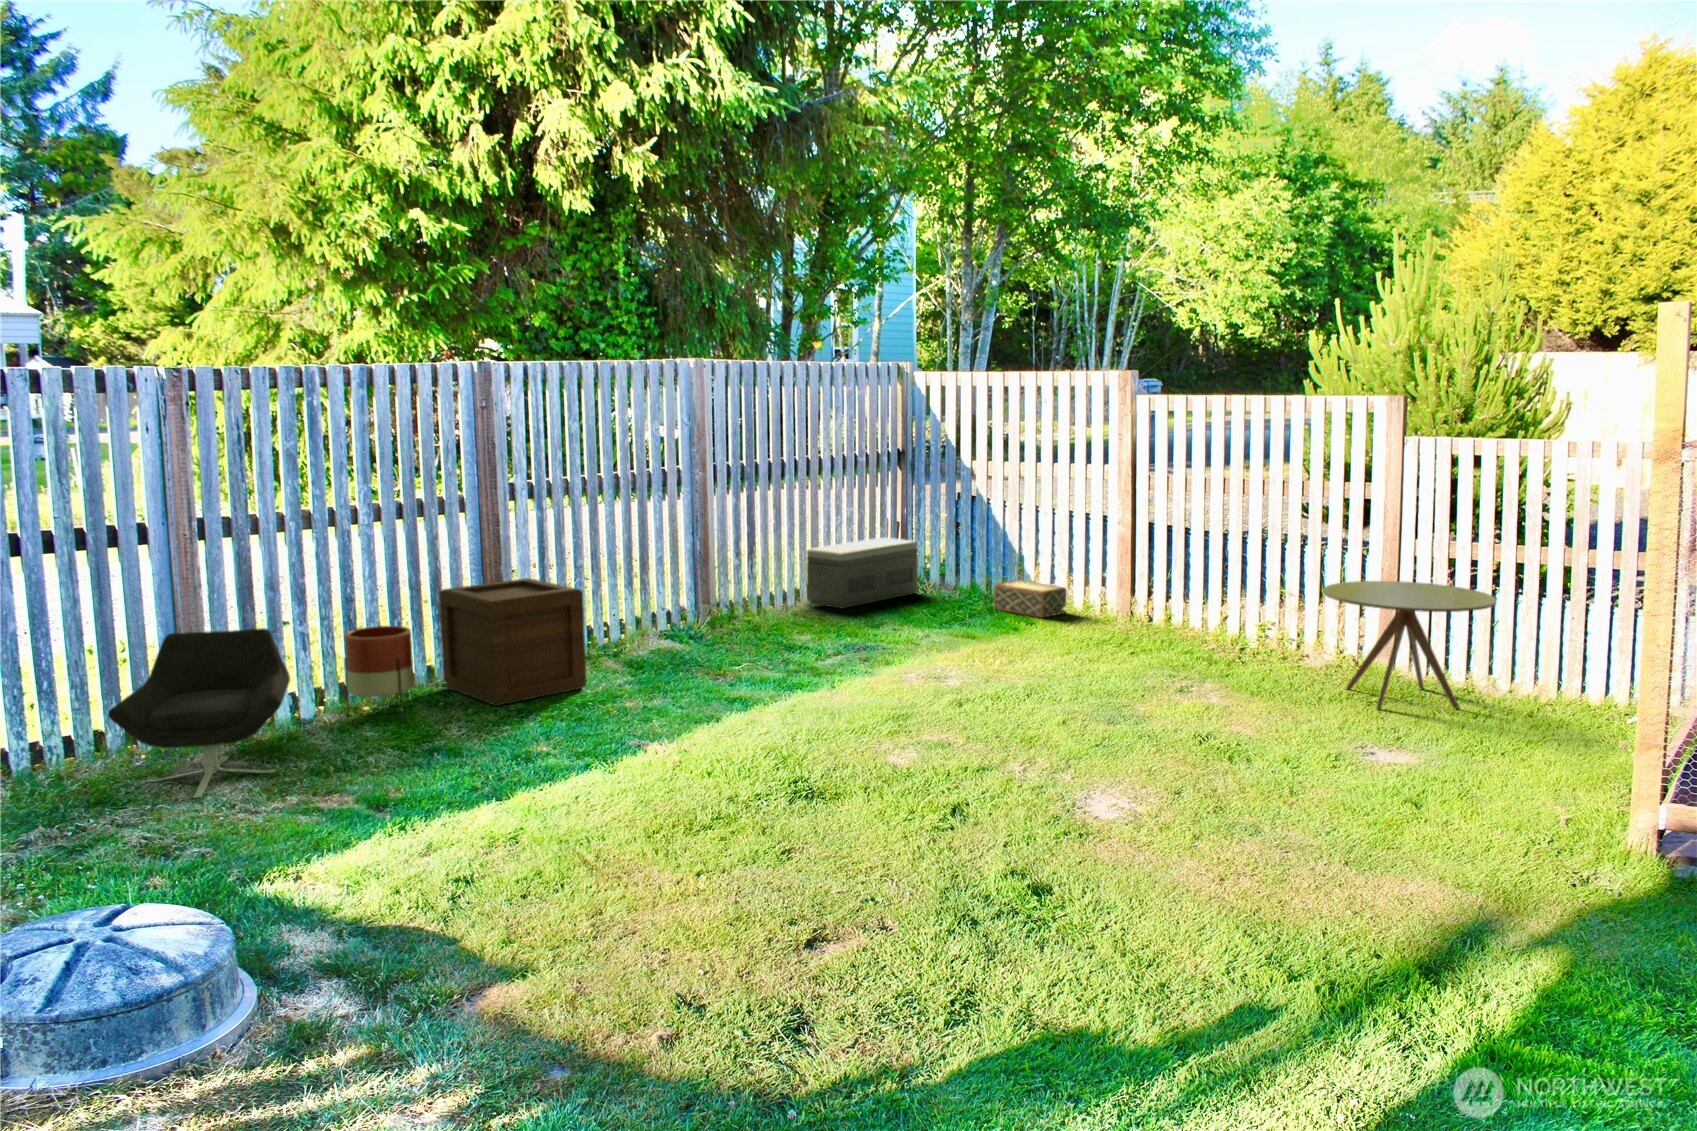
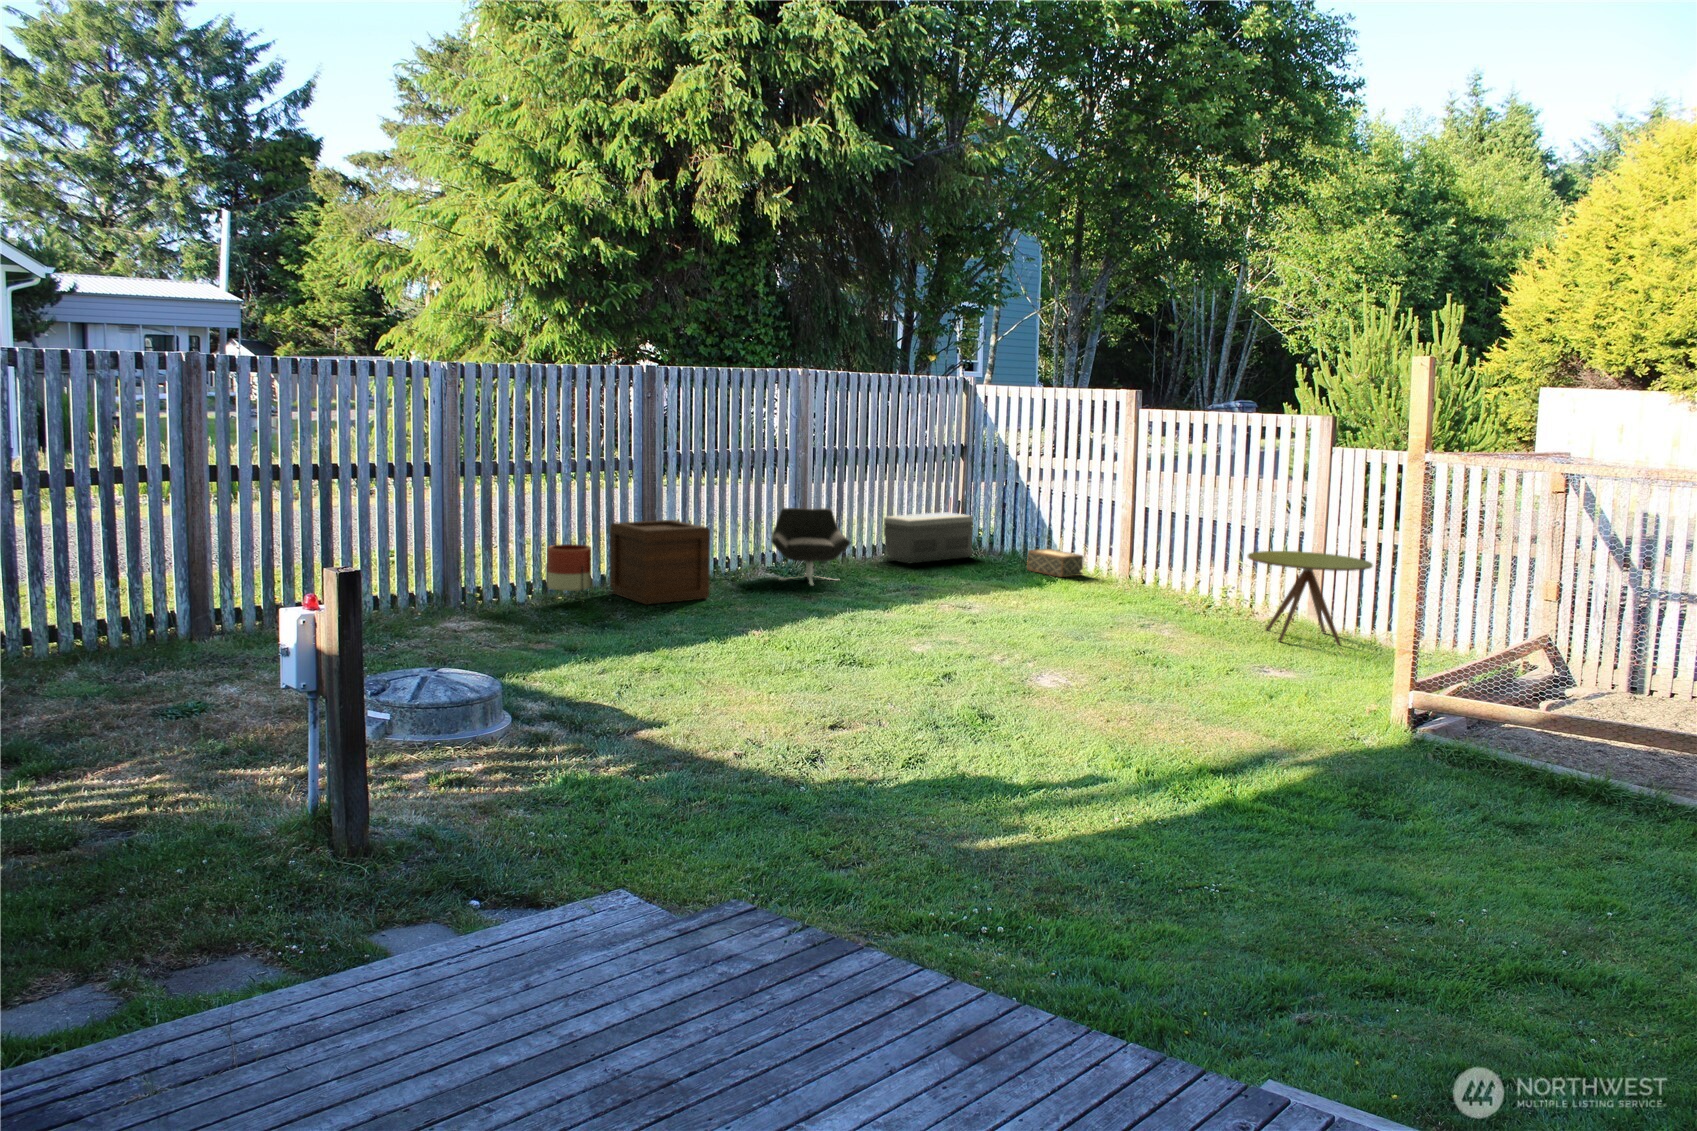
lounge chair: present [108,628,290,798] -> present [771,508,850,585]

